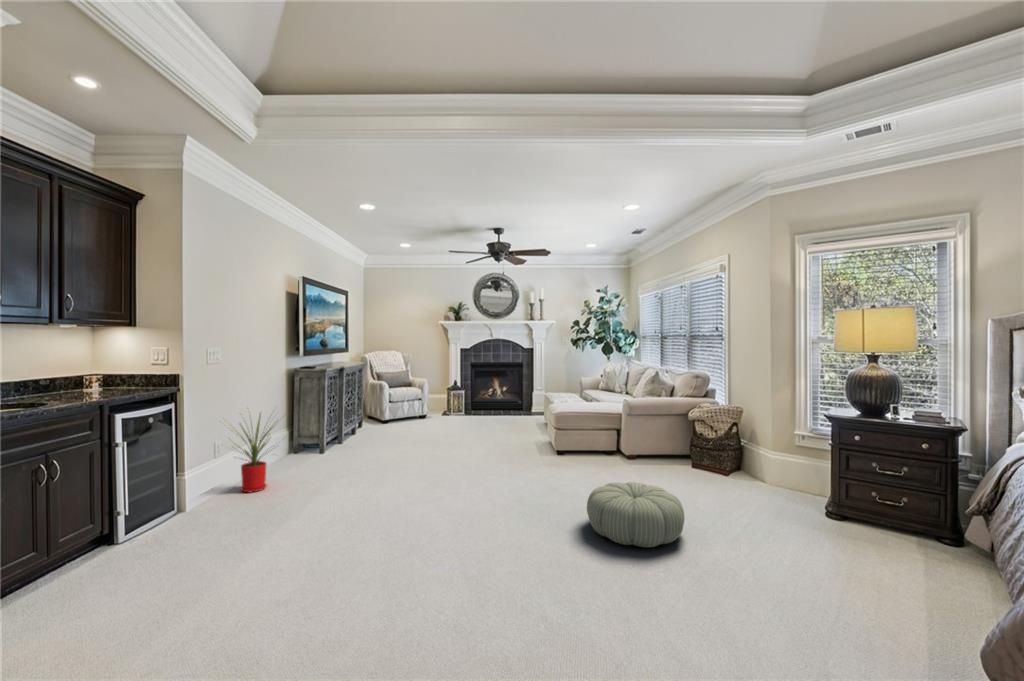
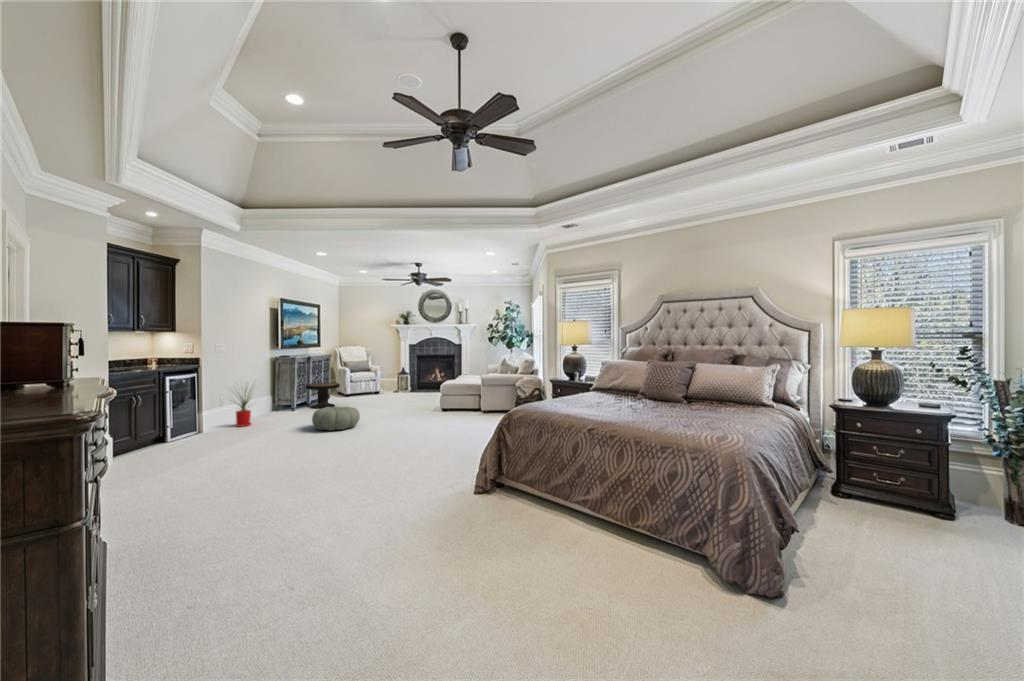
side table: none [338,406,388,448] -> present [306,383,340,409]
pouf: present [587,482,685,547] -> present [312,406,360,431]

